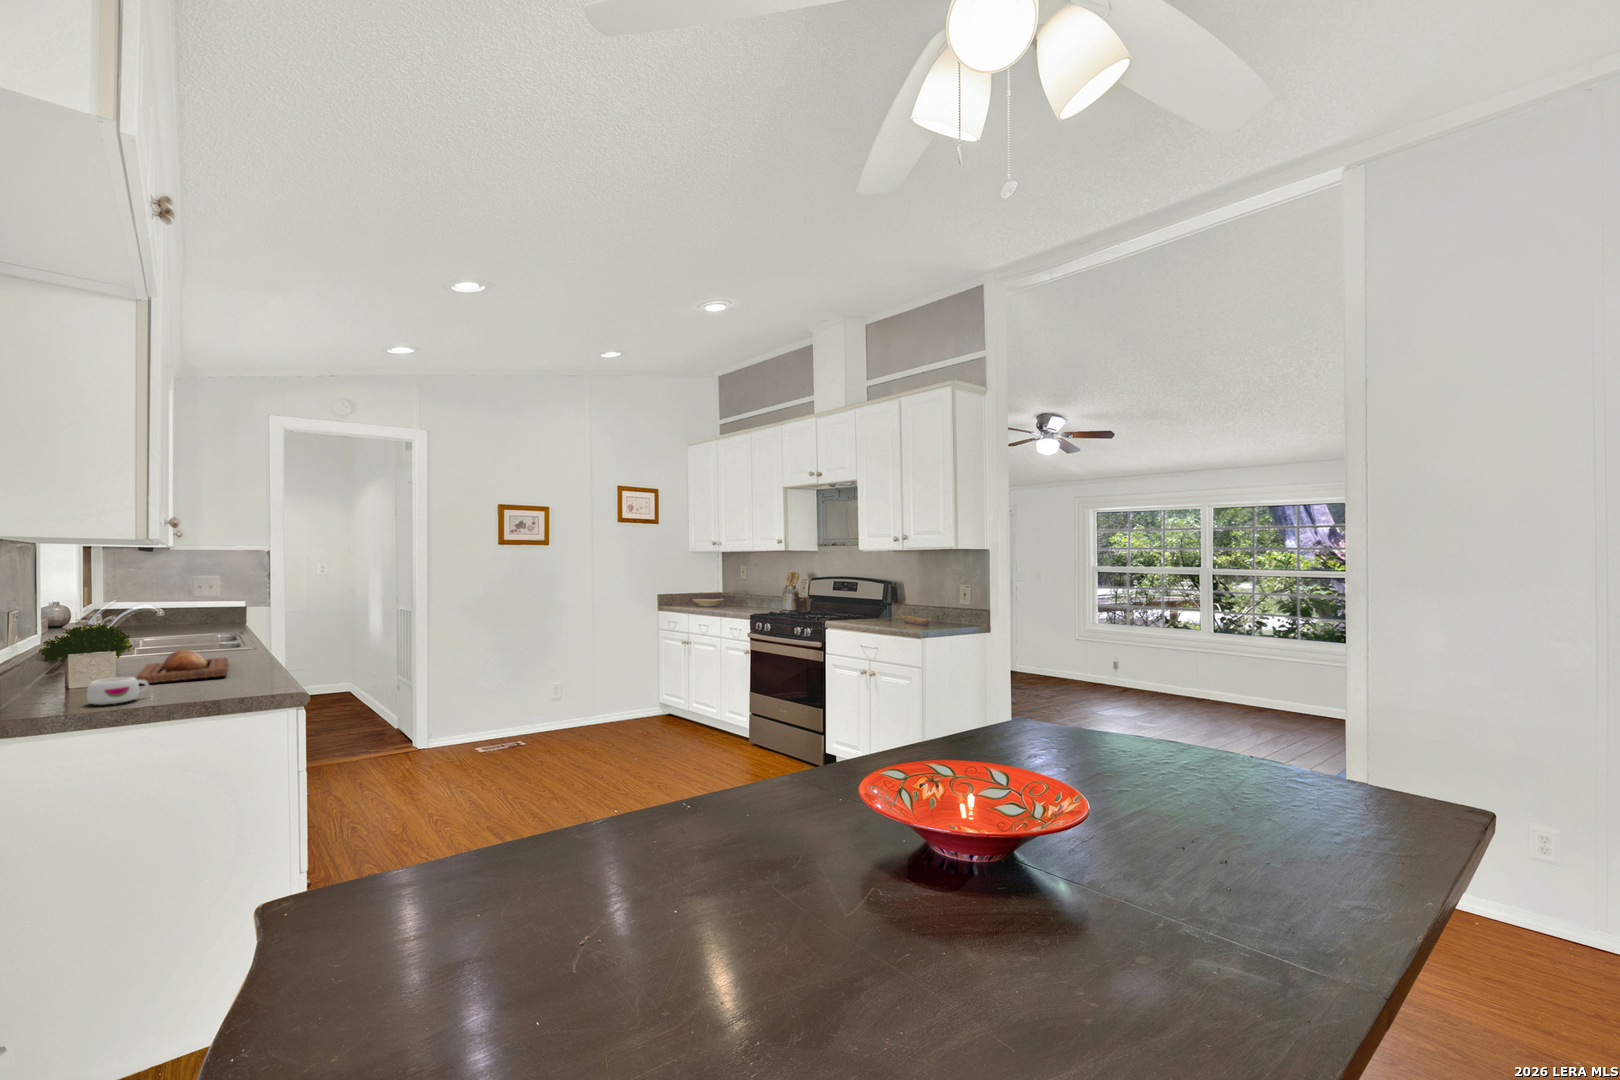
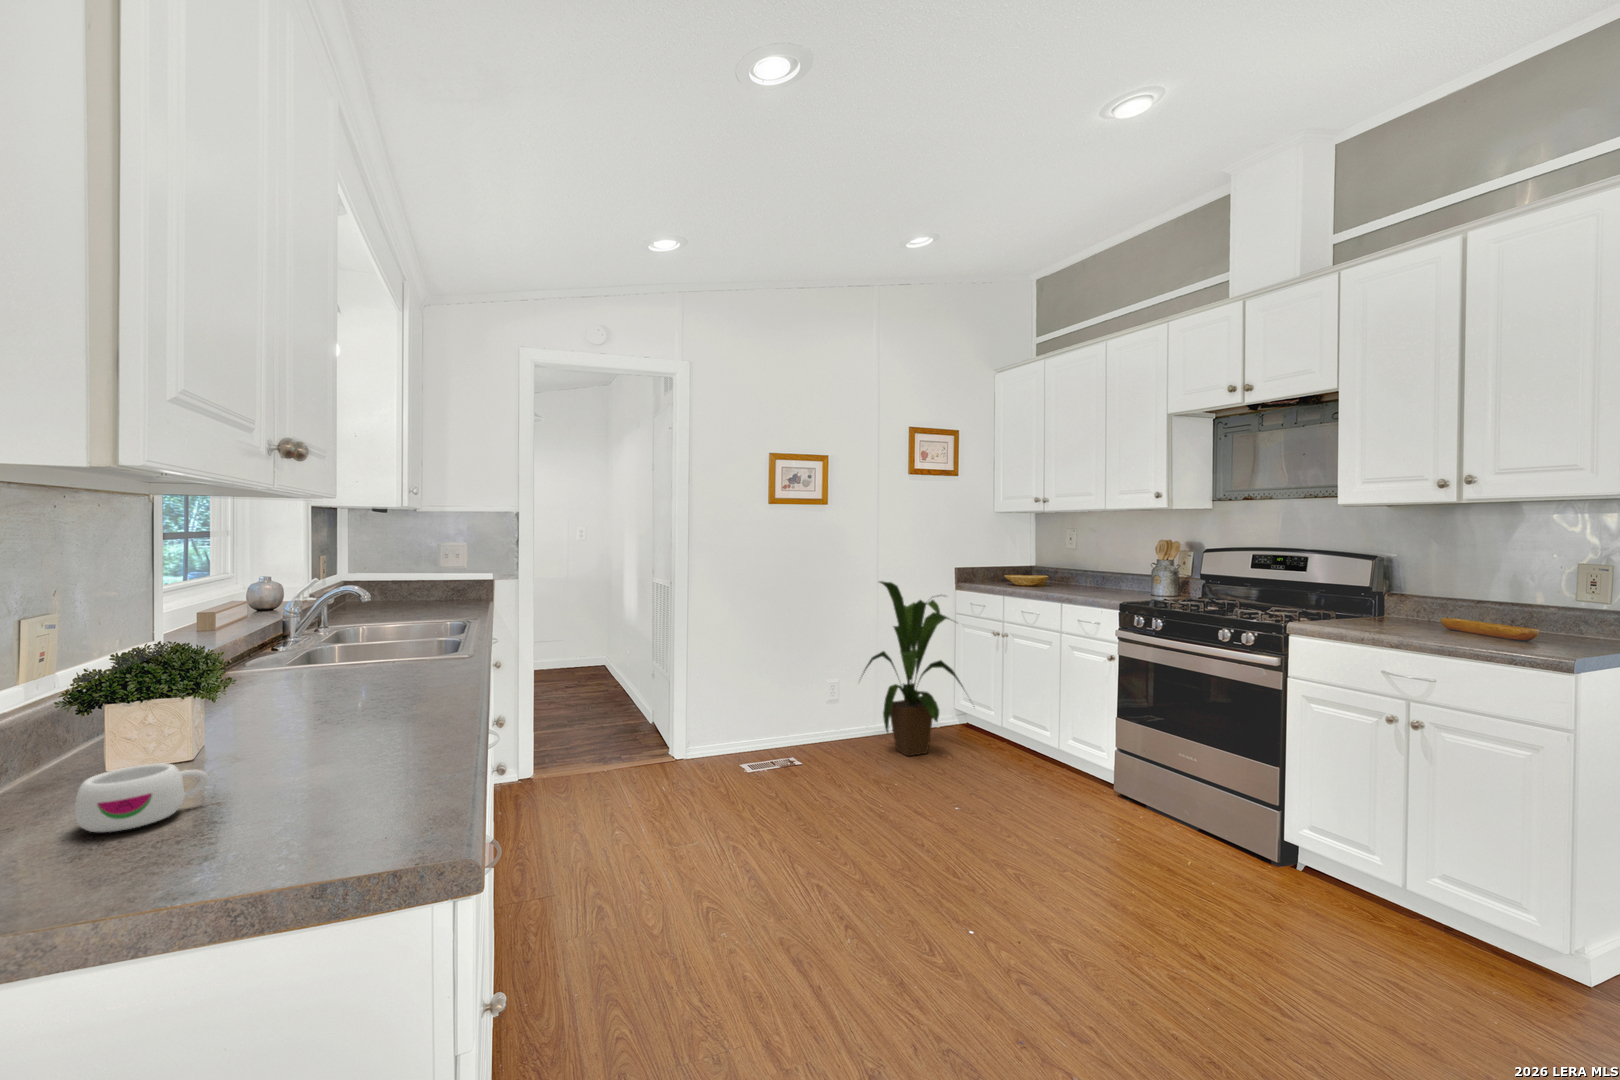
house plant: none [572,603,660,736] -> present [864,581,964,756]
bread loaf: present [135,650,228,684] -> none [233,672,413,750]

